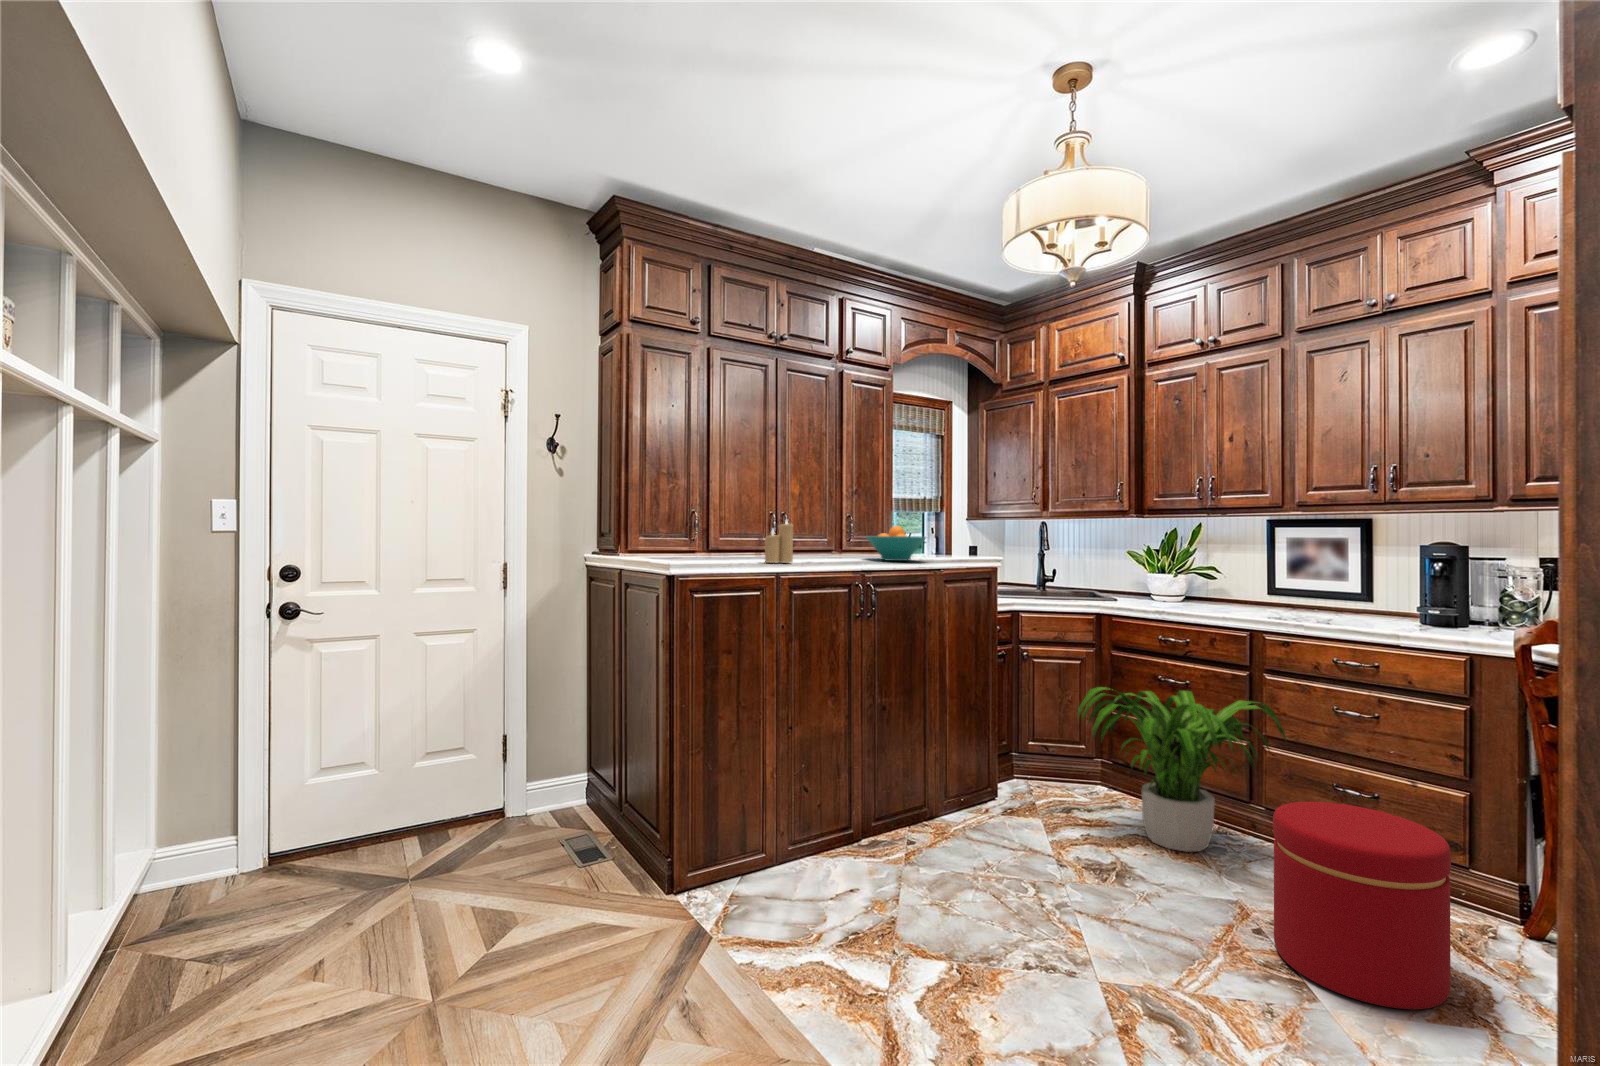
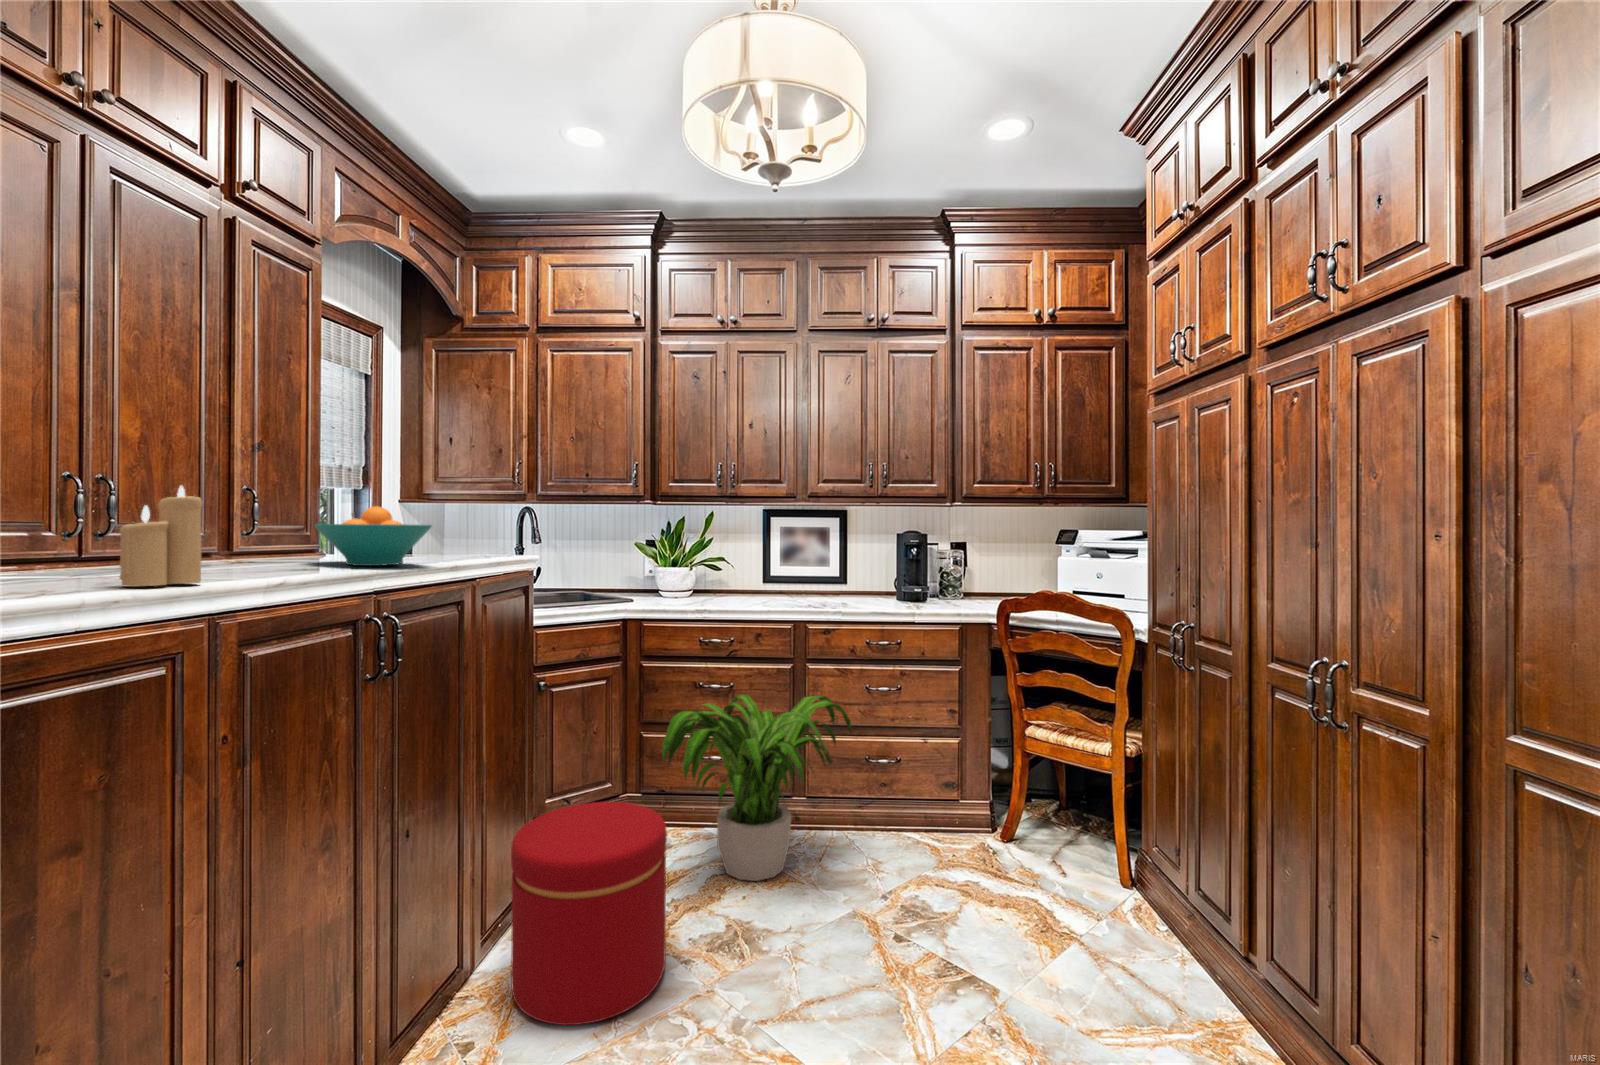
ottoman: present [1273,802,1451,1009] -> present [511,802,667,1025]

